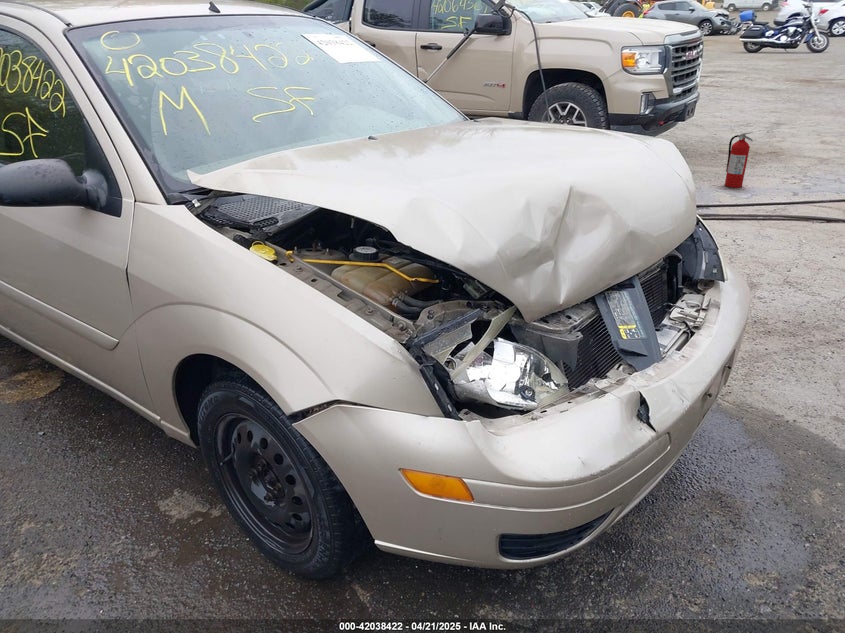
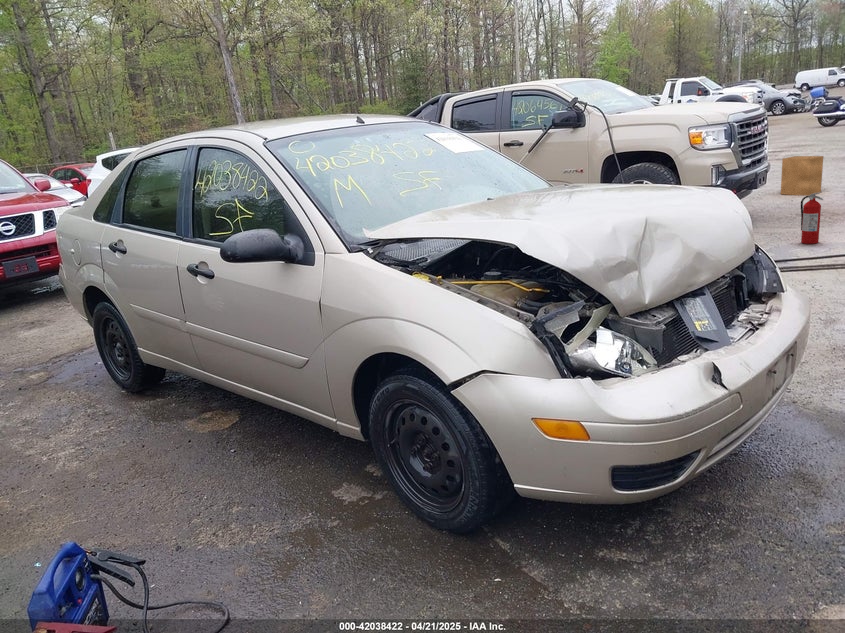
cardboard box: none [705,85,752,129] -> present [781,156,823,196]

